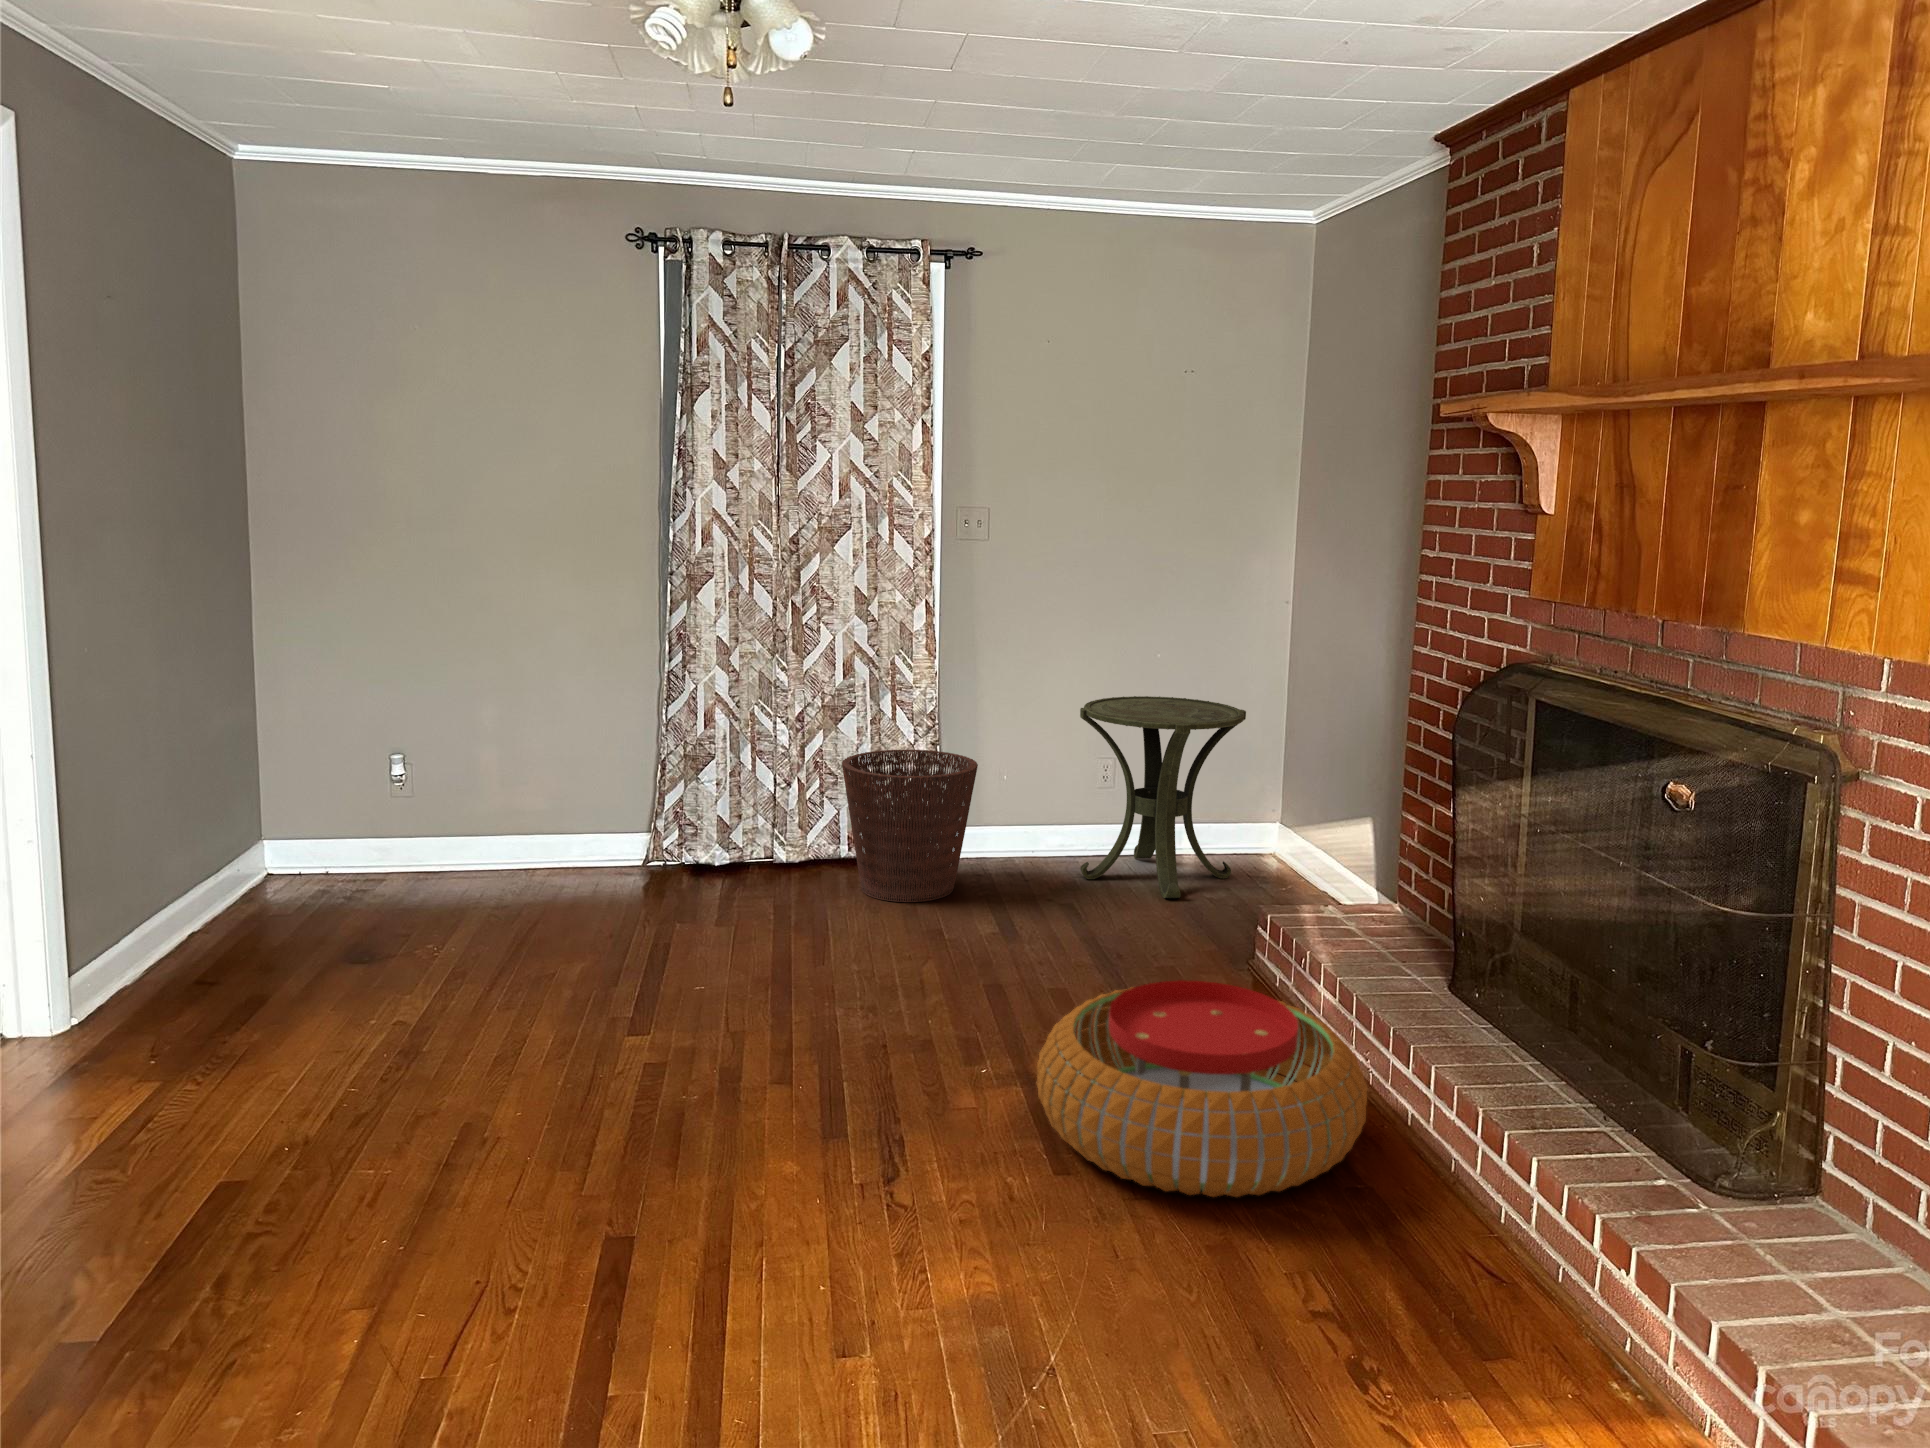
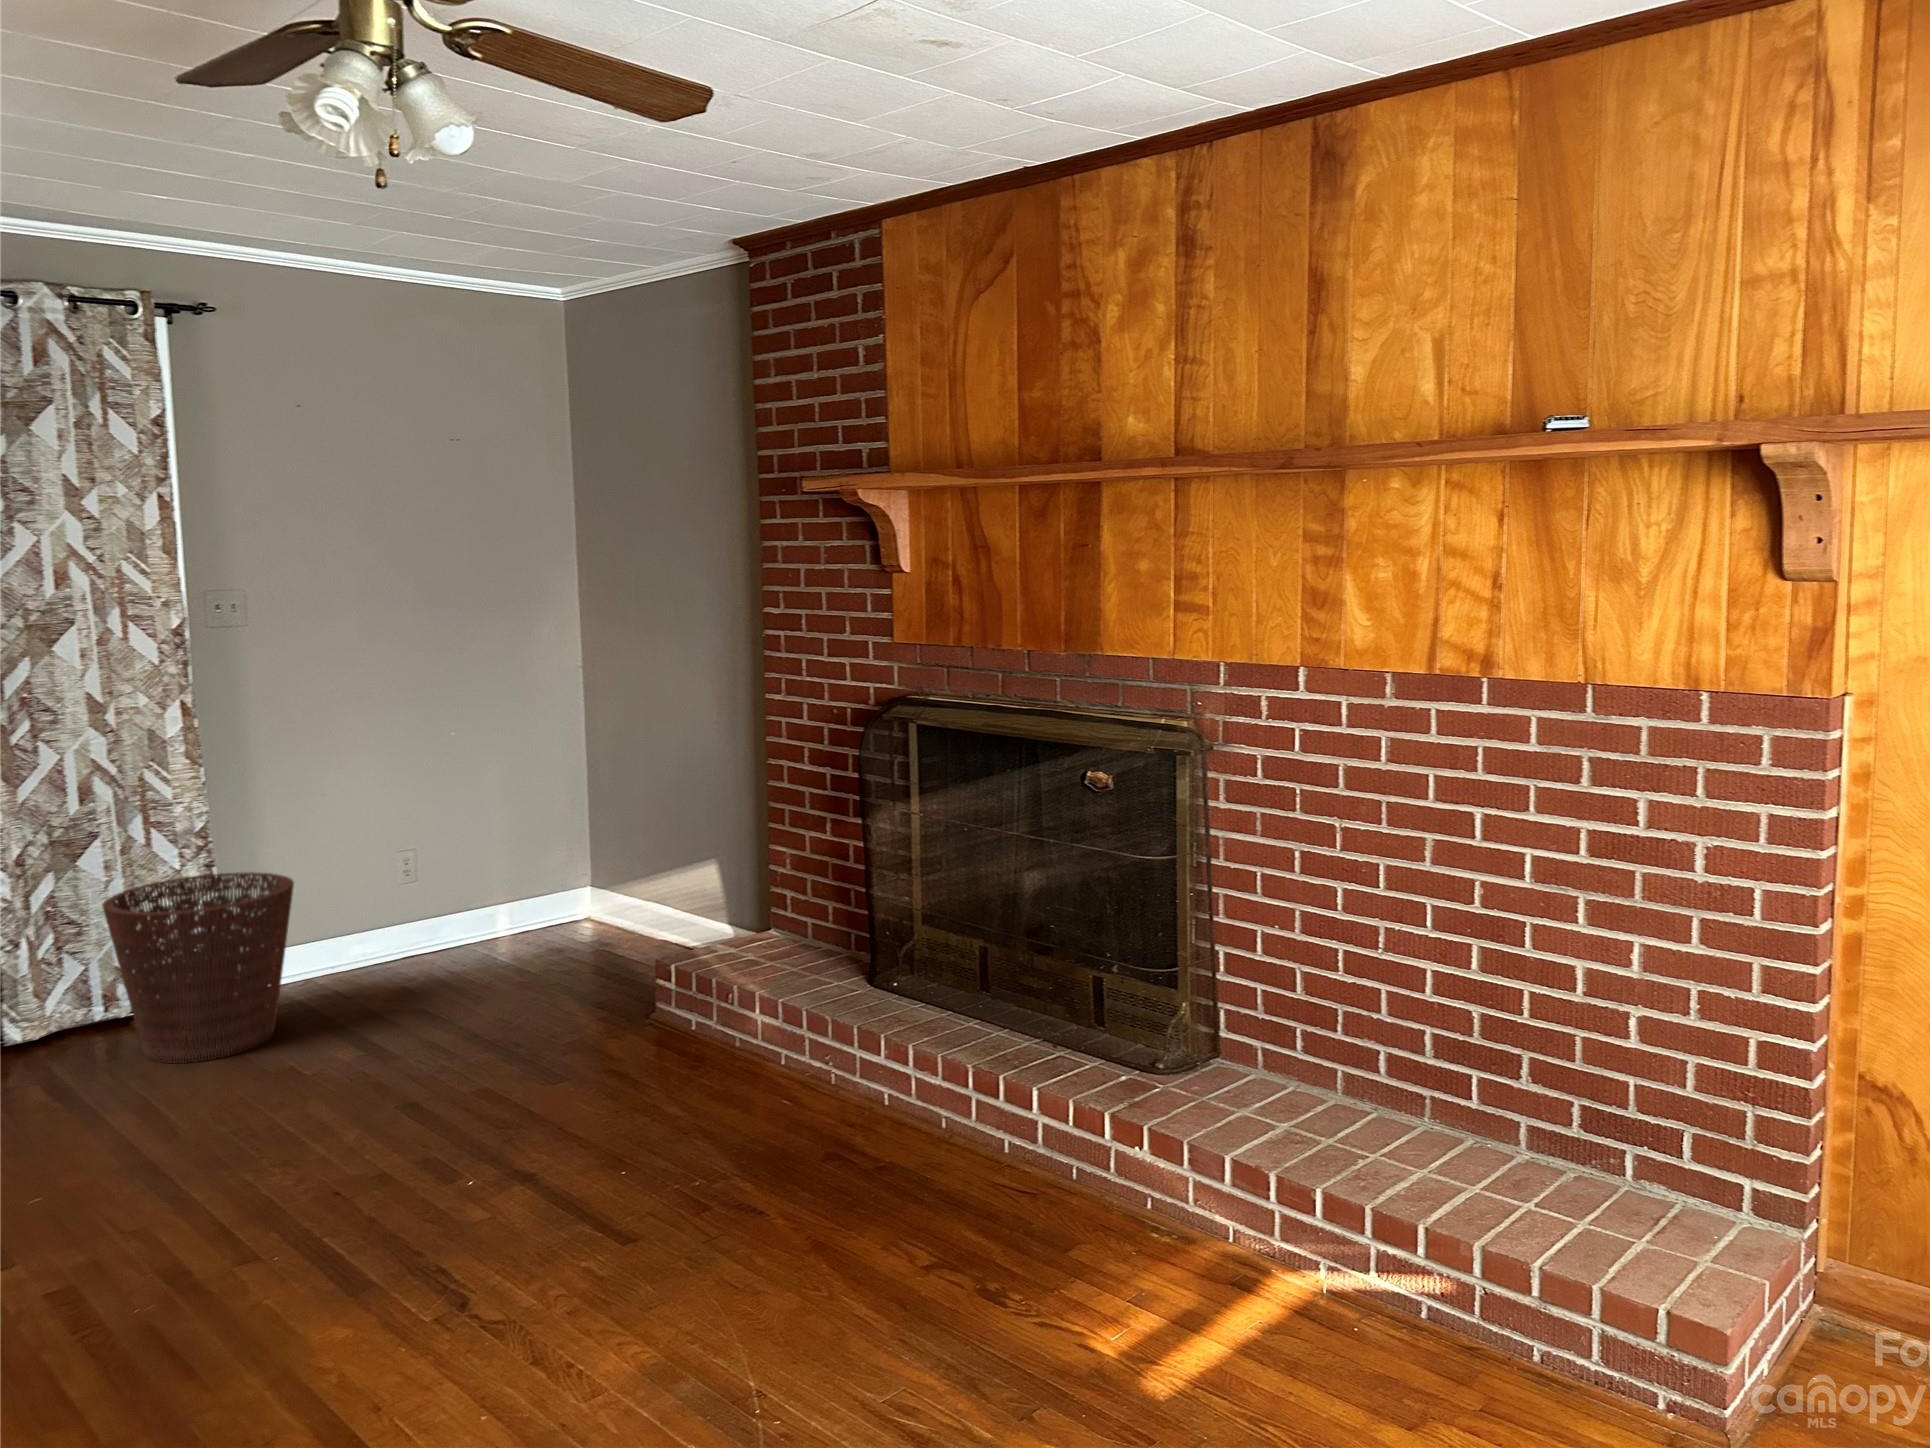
side table: present [1080,696,1246,898] -> none [400,771,580,980]
pouf: present [1037,980,1367,1197] -> none [560,1030,885,1241]

